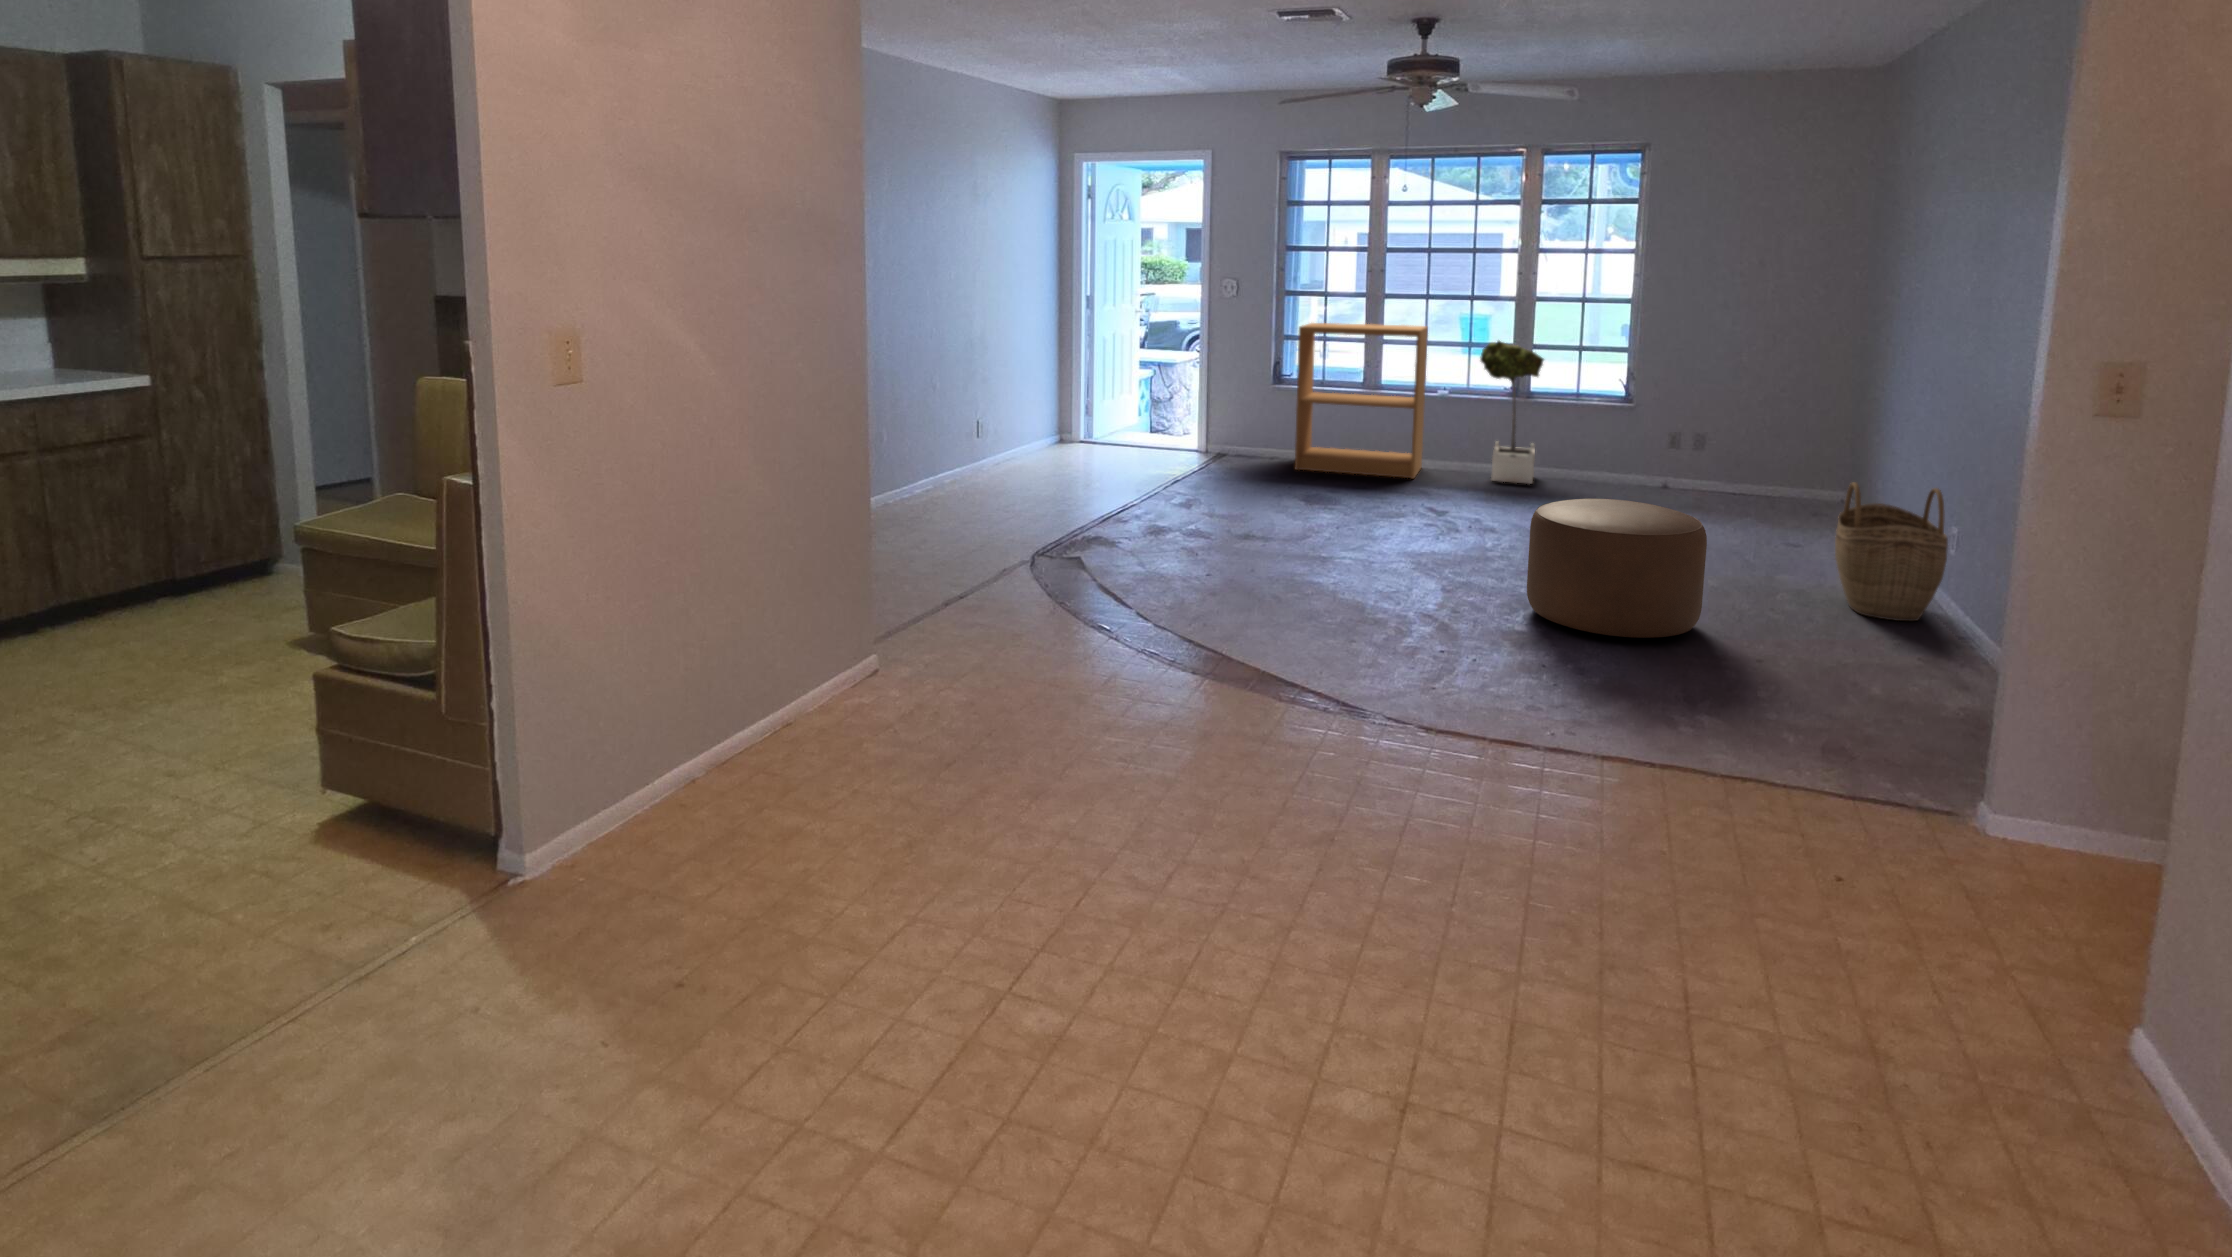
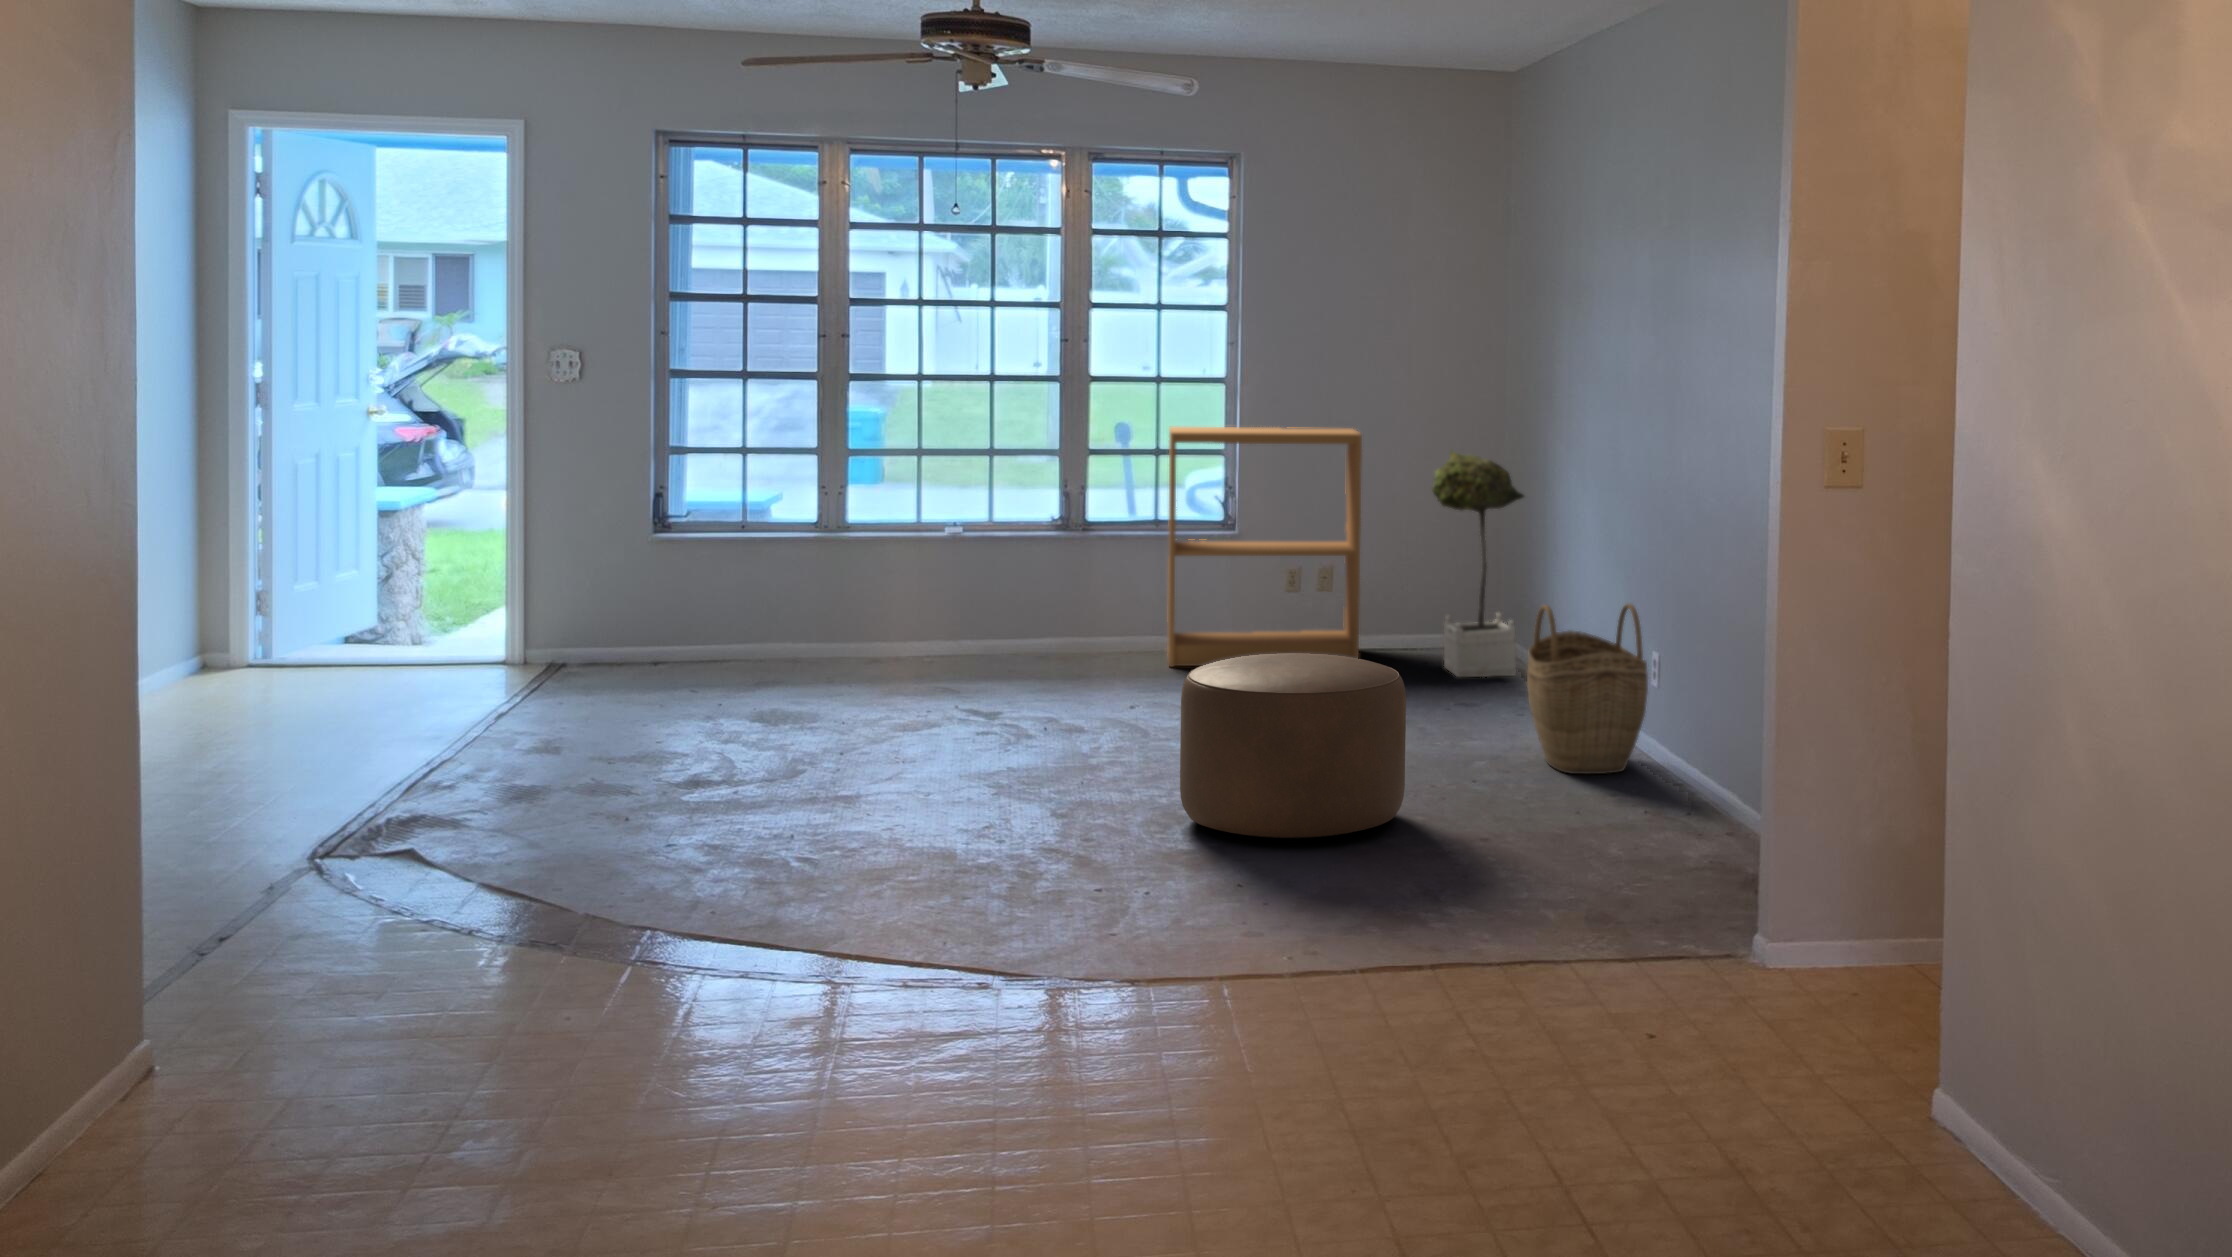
bookshelf: present [1295,323,1428,479] -> present [1167,426,1362,667]
potted tree: present [1480,341,1544,484] -> present [1432,451,1524,677]

